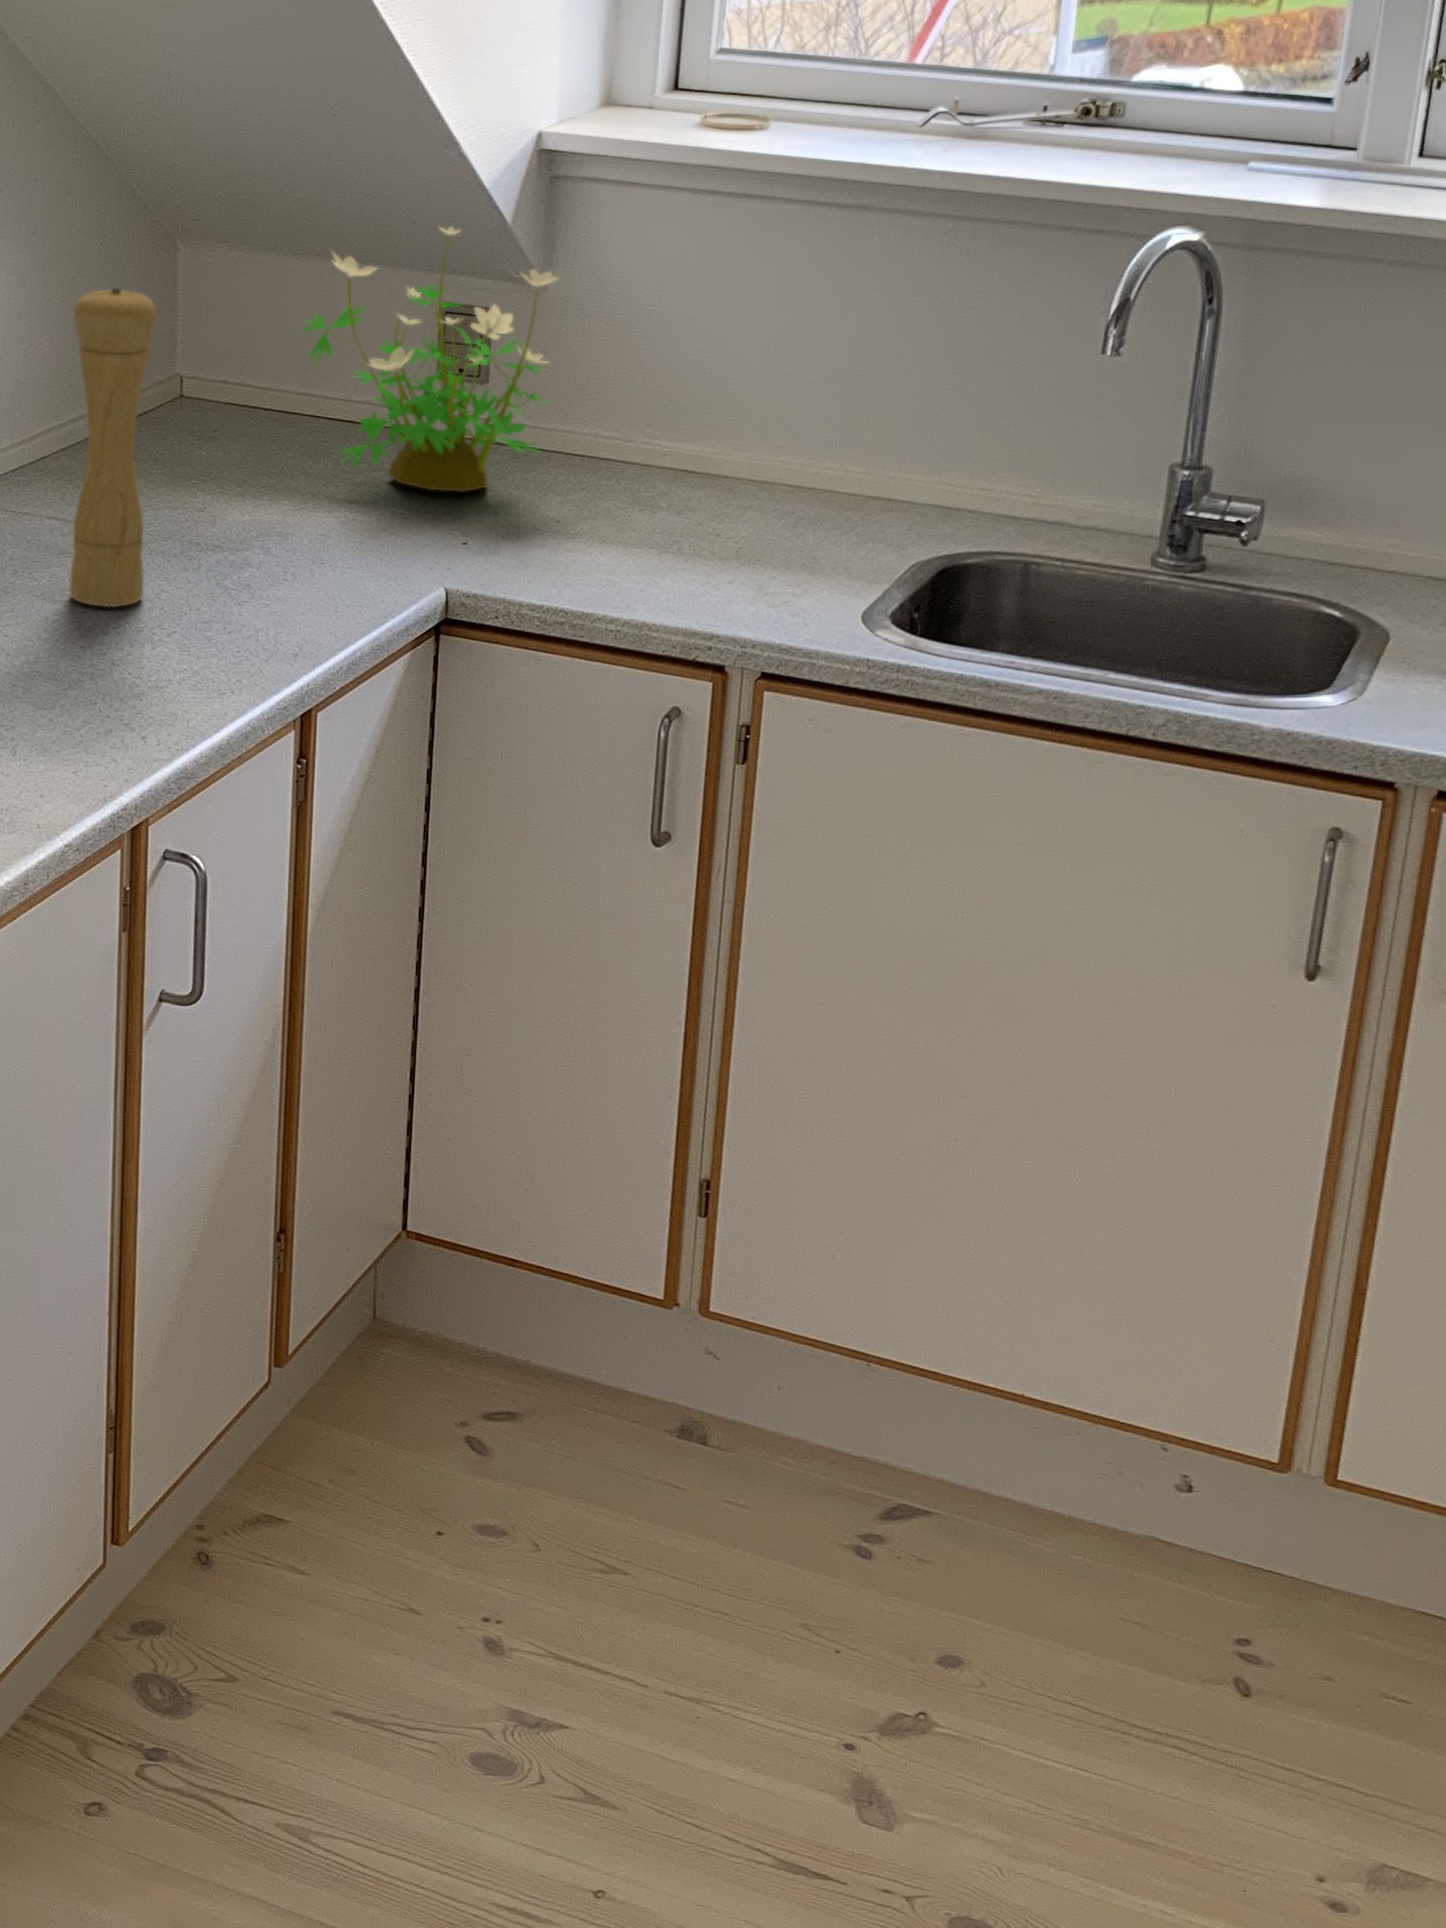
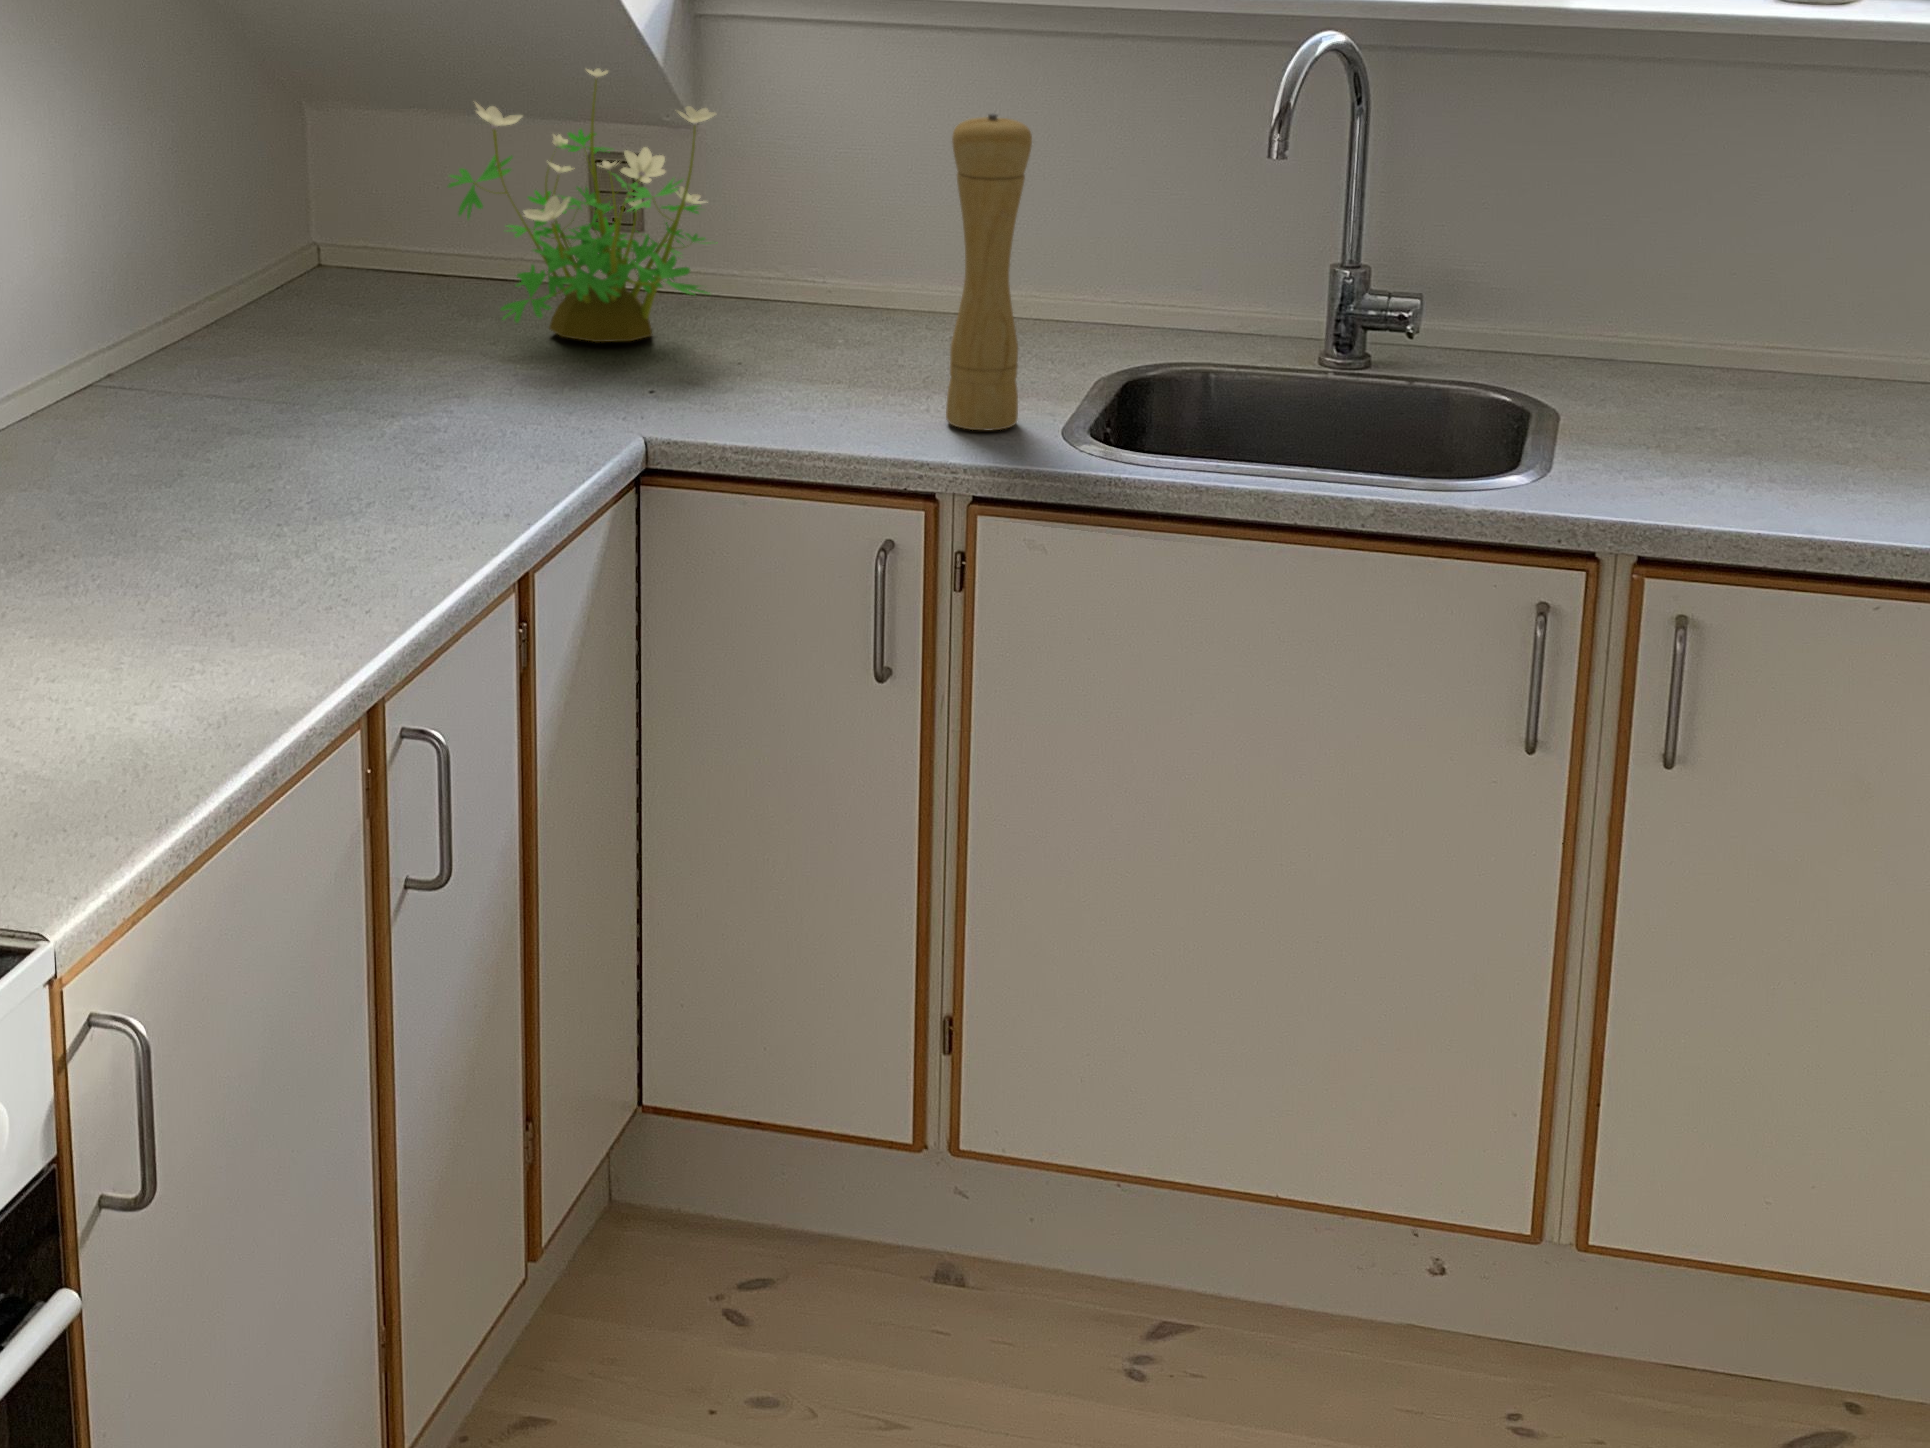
pepper mill: present [70,287,156,607] -> present [946,114,1032,431]

